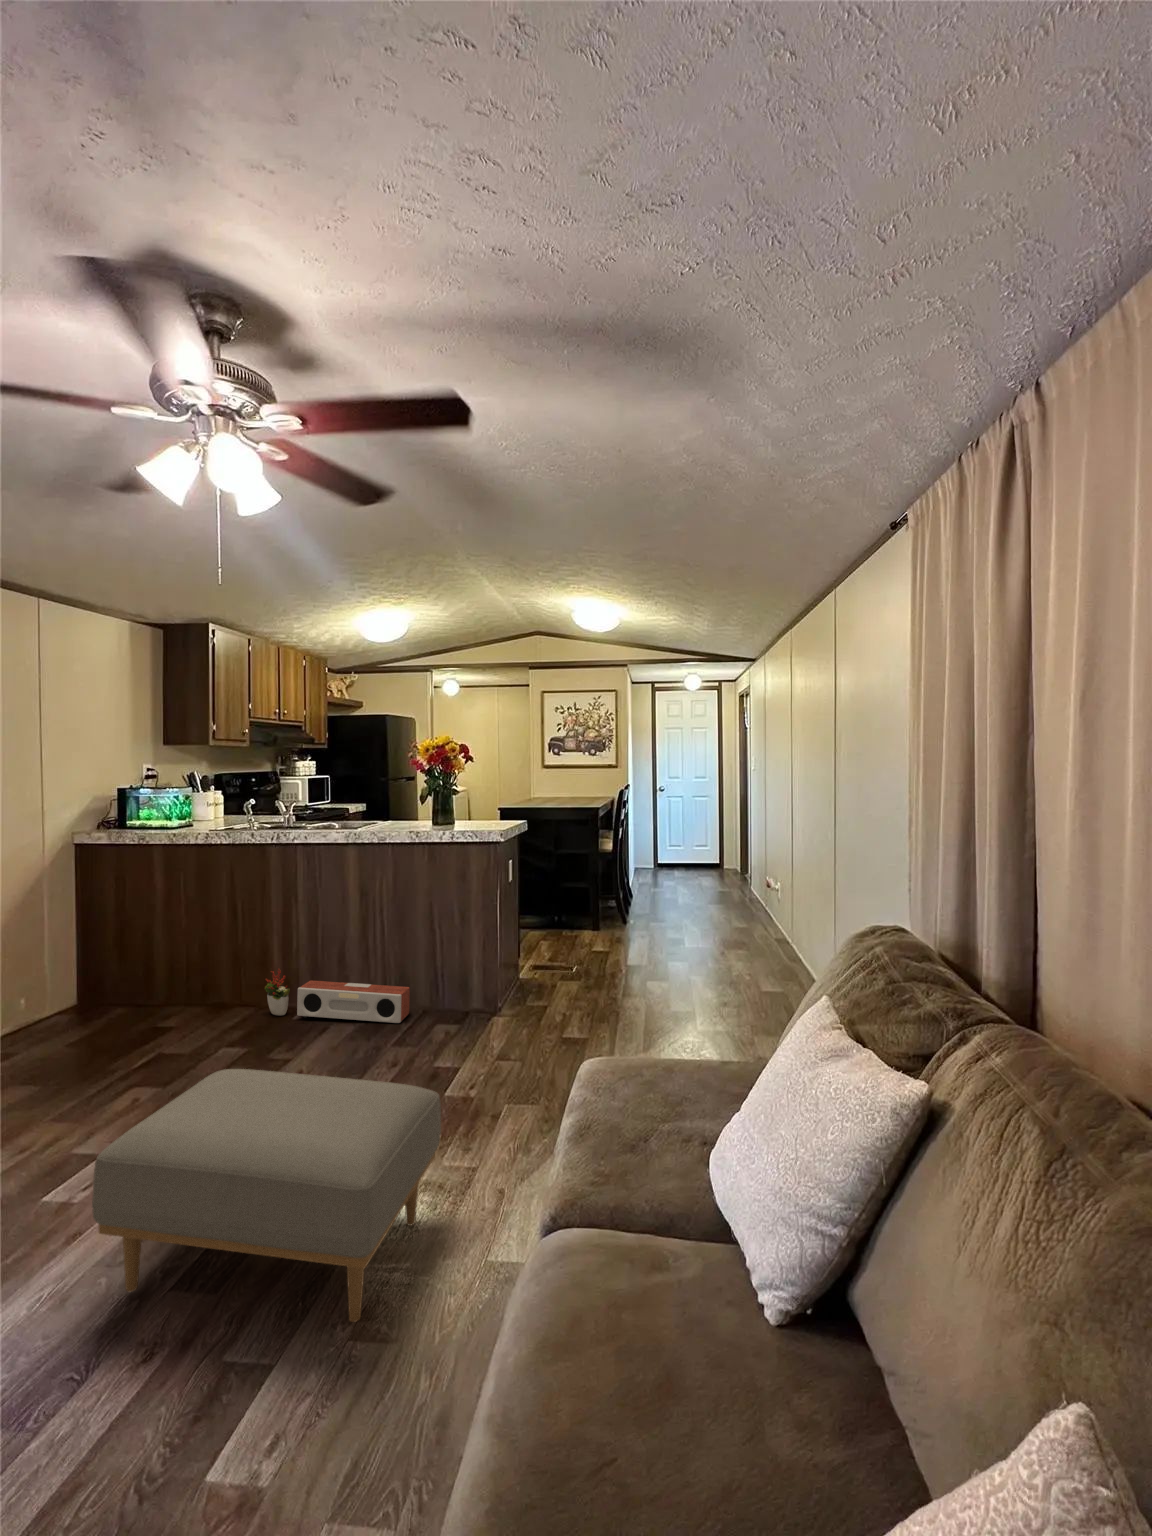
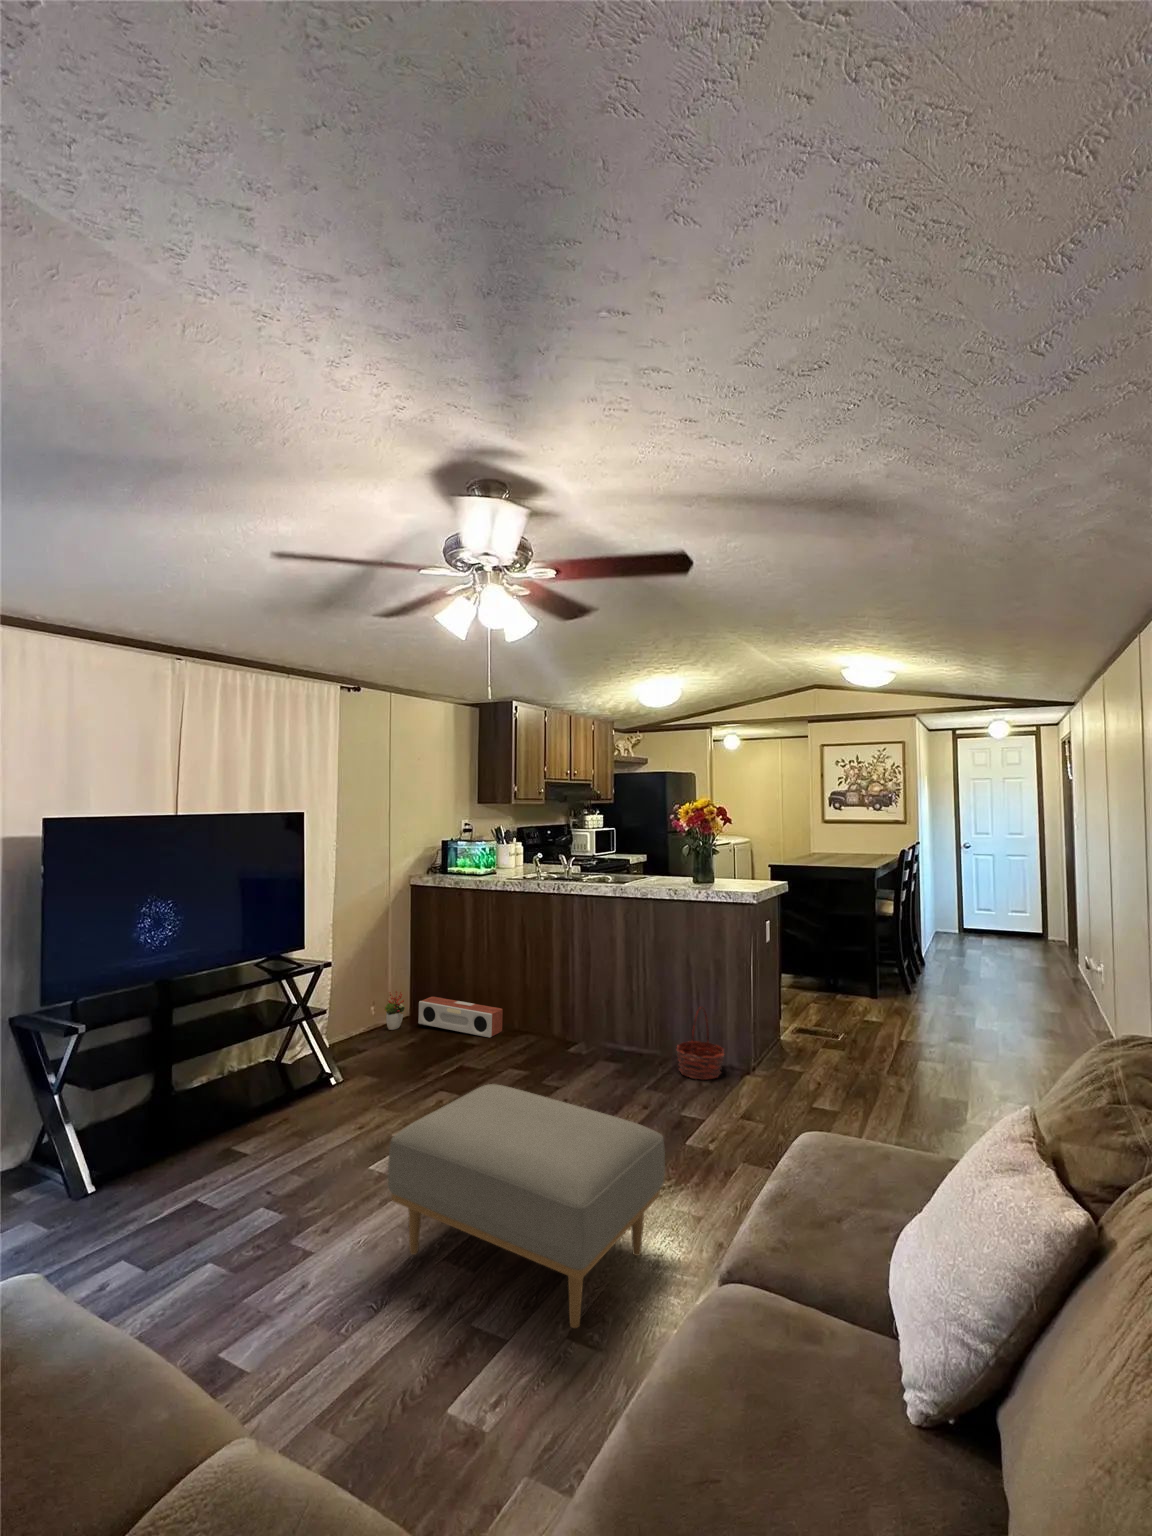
basket: none [418,956,469,1031] -> present [677,1007,724,1080]
decorative plant: present [265,969,290,1016] -> present [384,991,405,1030]
speaker: present [297,981,410,1023] -> present [418,997,503,1037]

